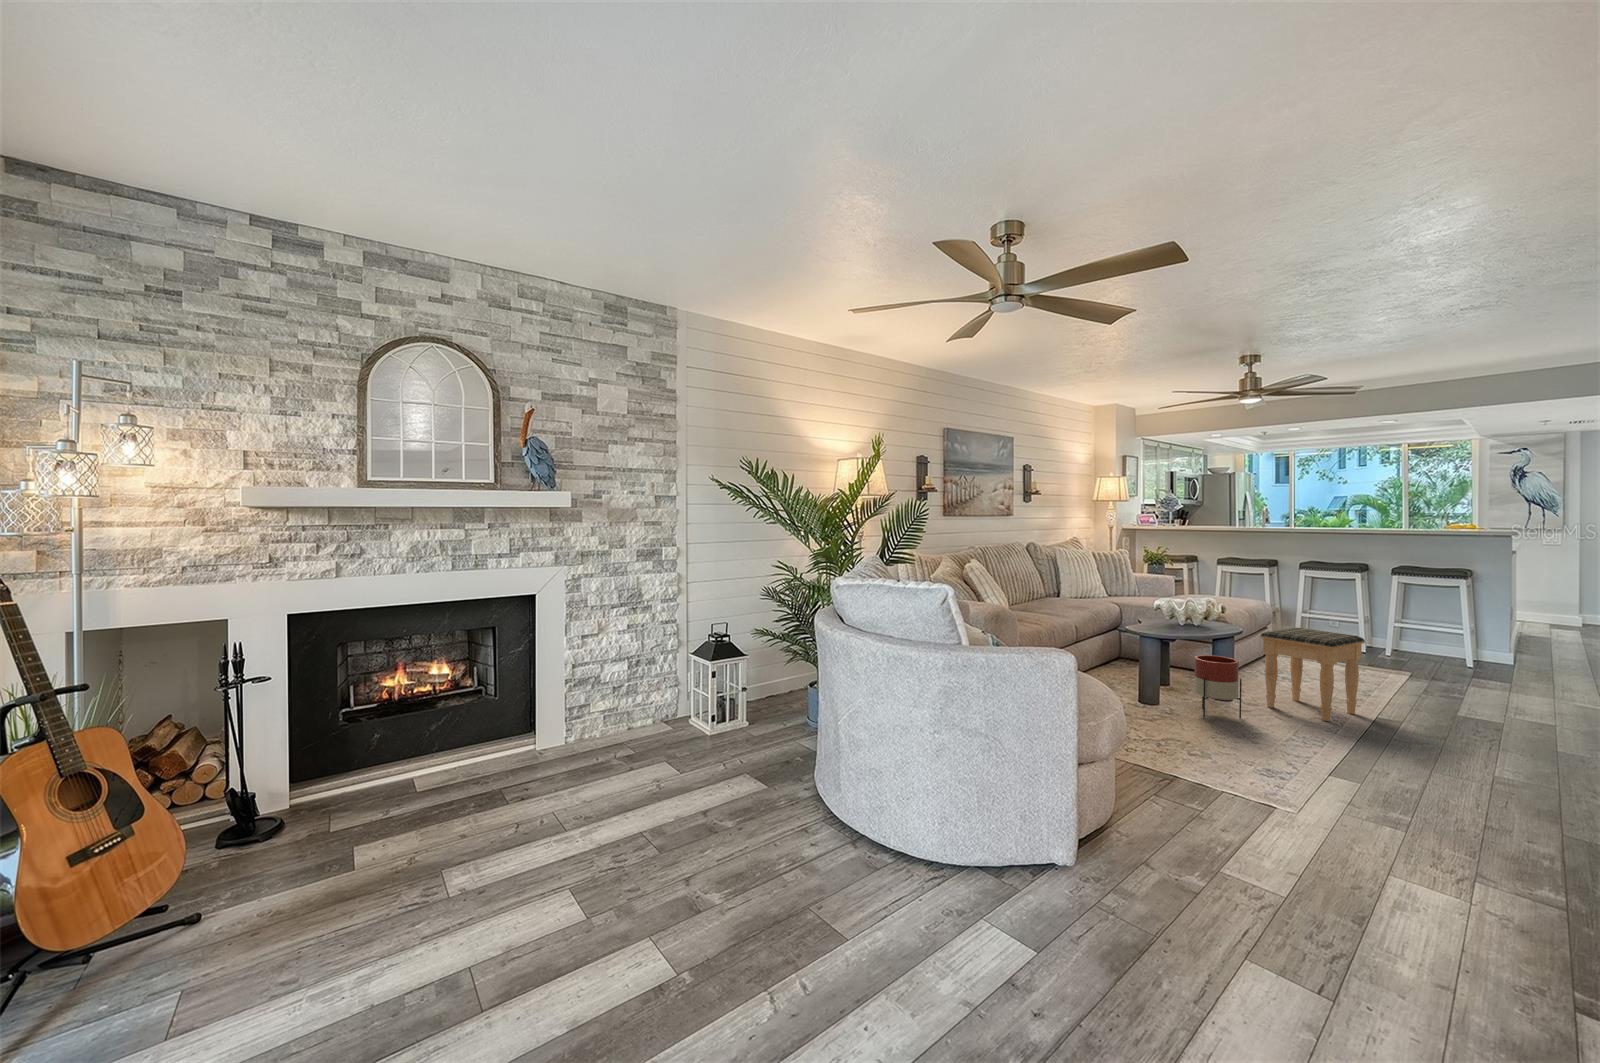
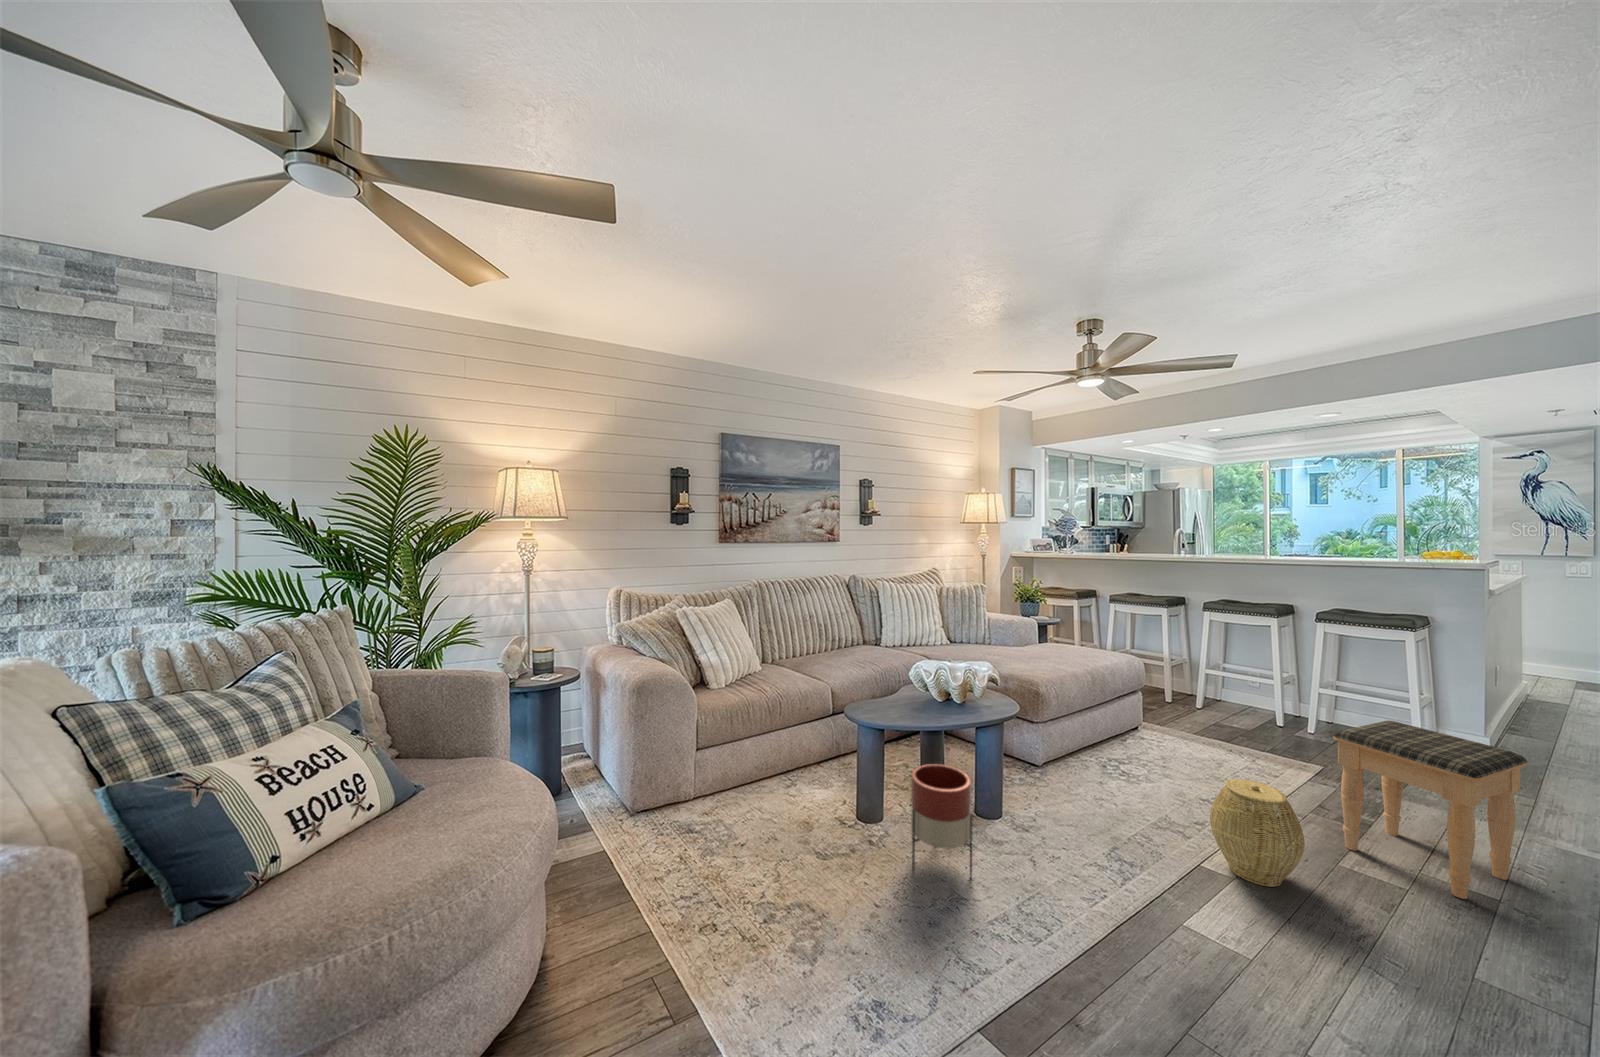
footstool: present [1260,627,1365,721] -> present [1333,721,1528,899]
woven basket: none [1369,656,1429,714] -> present [1210,779,1305,887]

